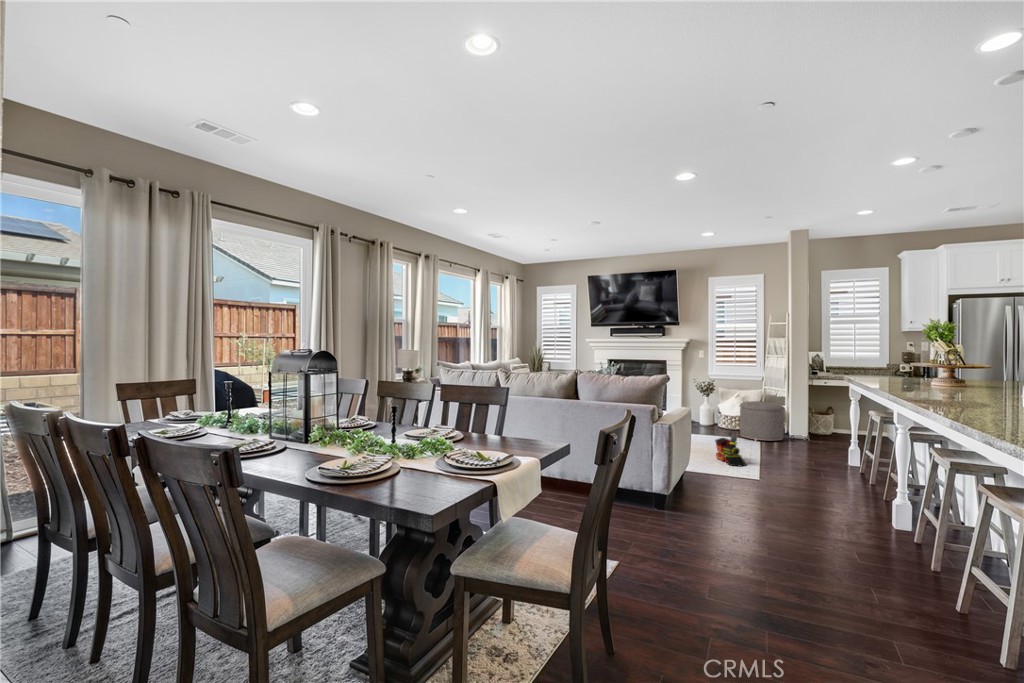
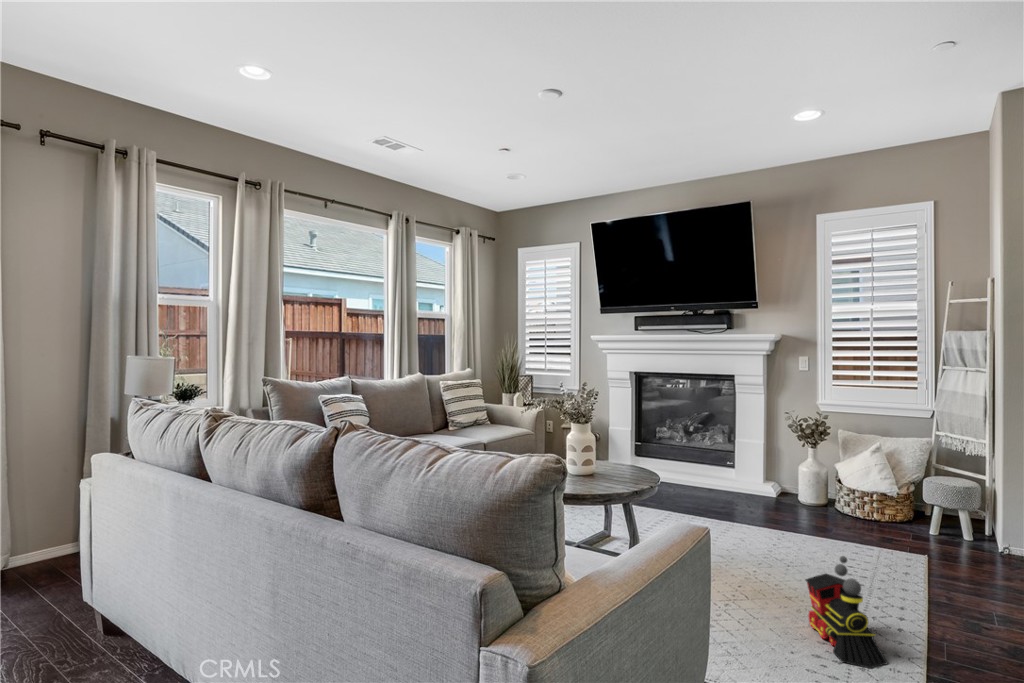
ottoman: present [740,401,784,441] -> none [879,467,984,562]

